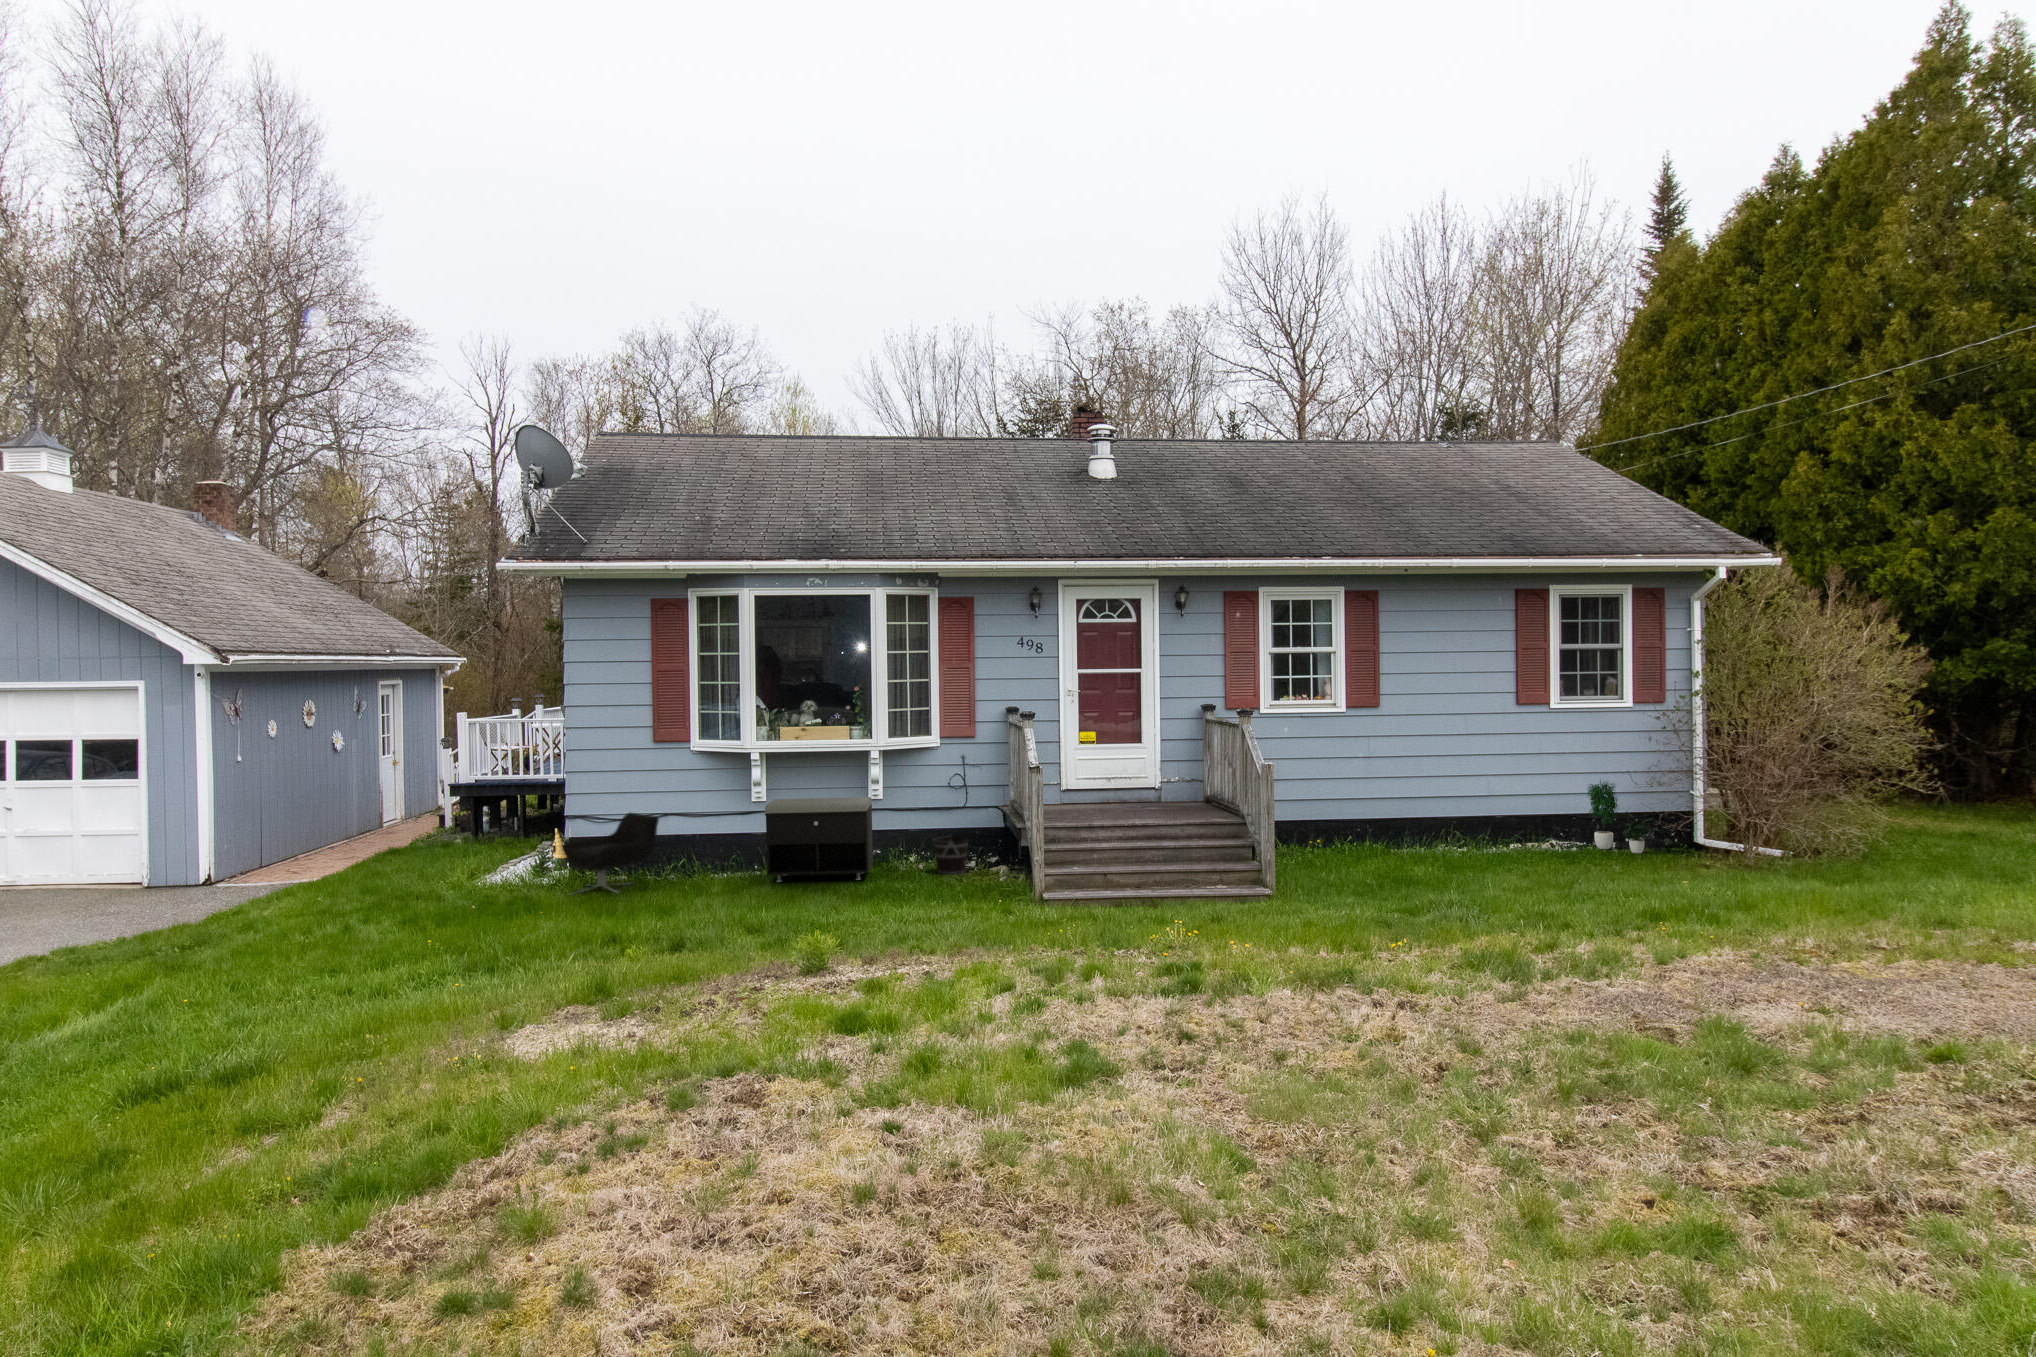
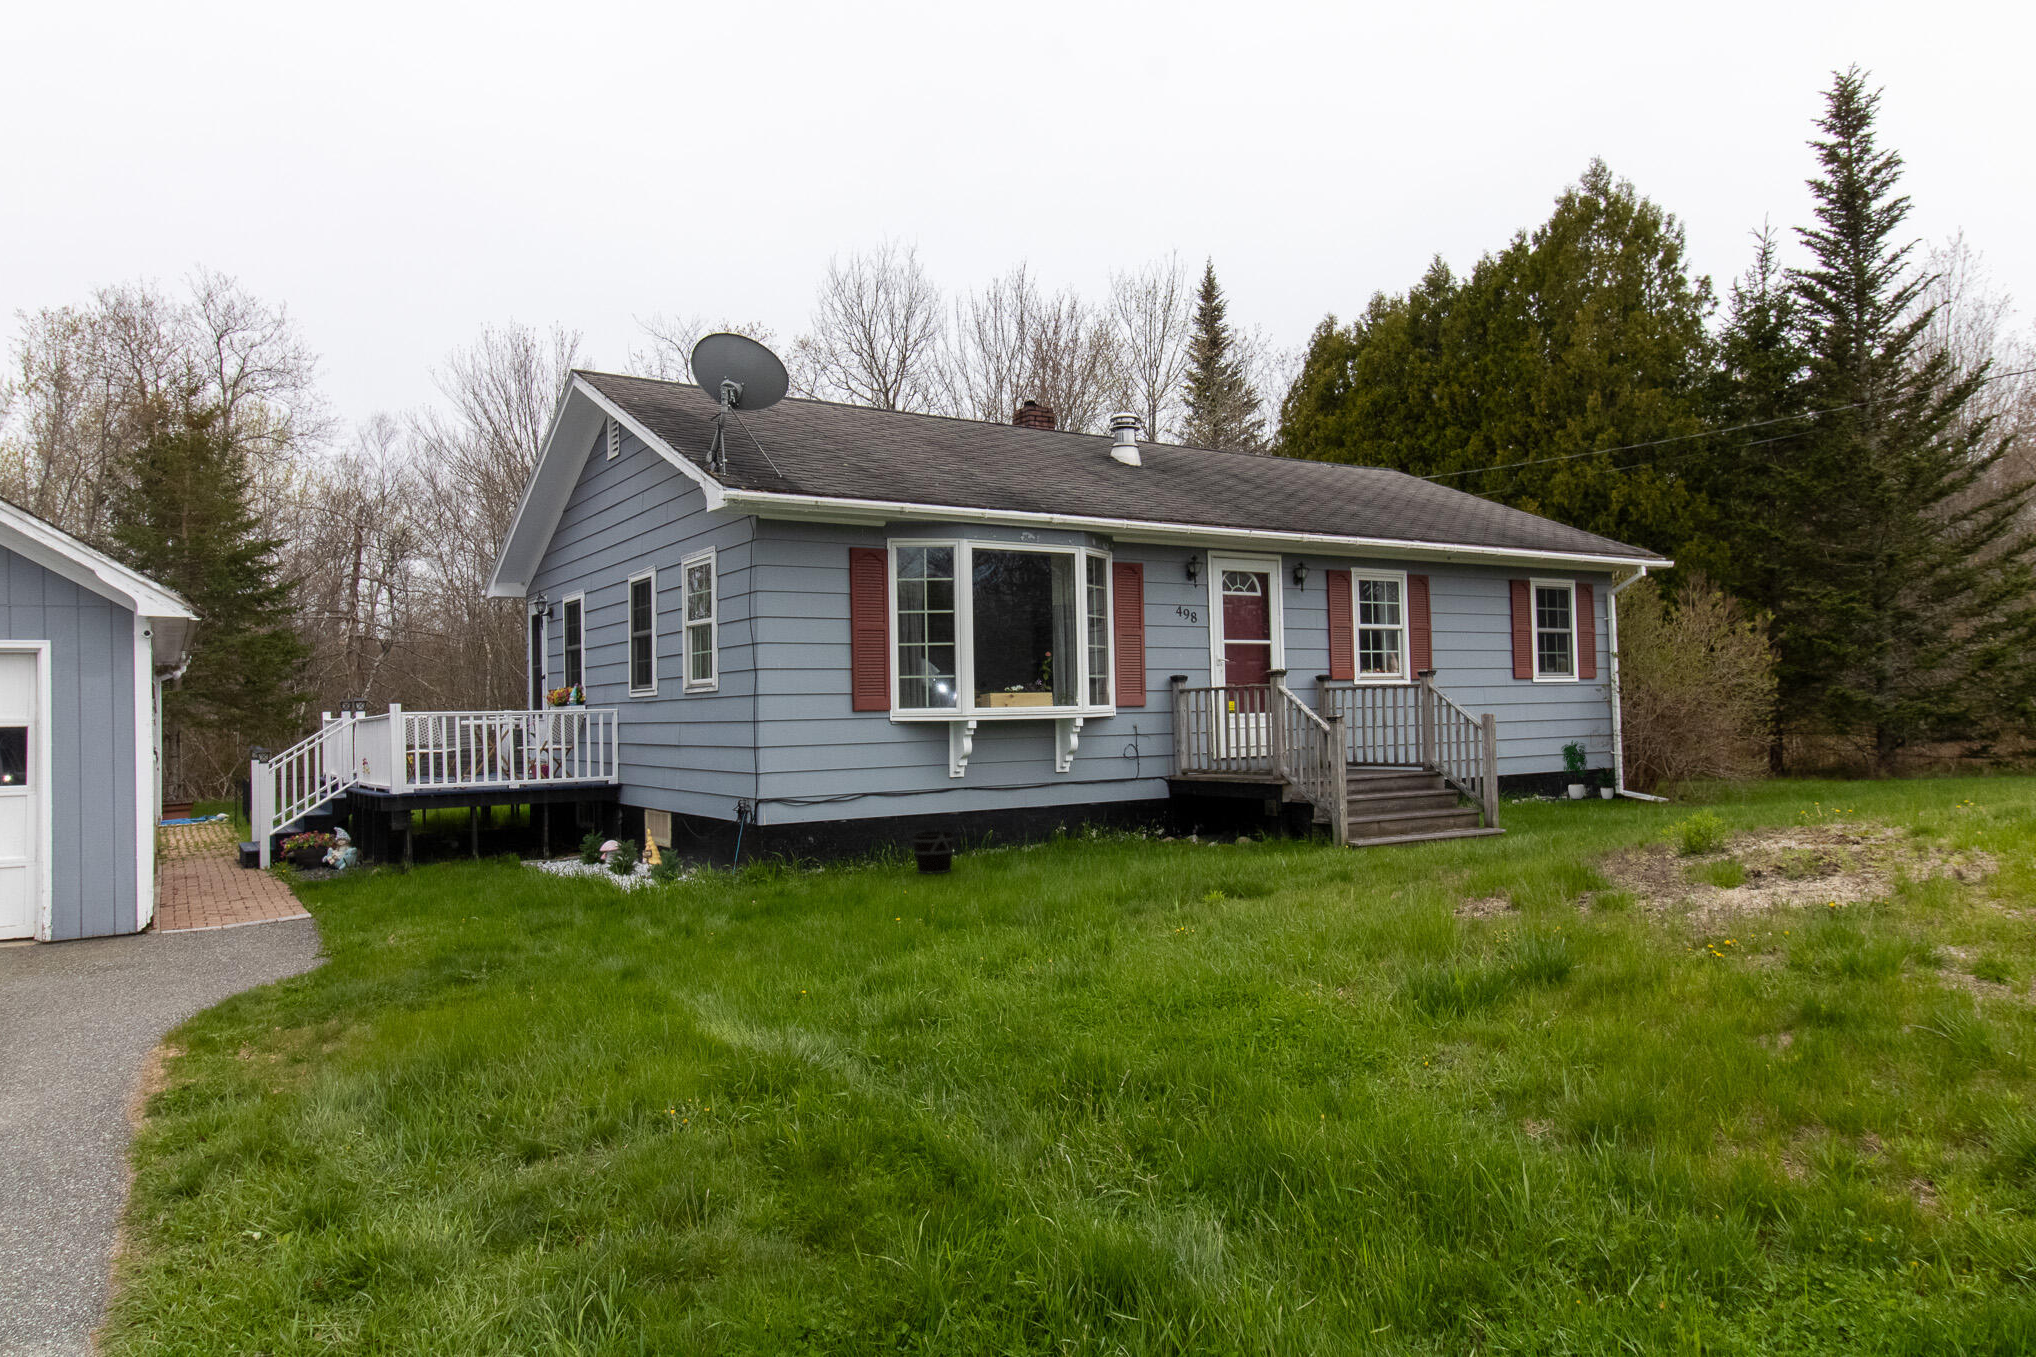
storage bench: present [765,797,873,882] -> none [969,772,1097,867]
lounge chair: present [562,813,659,895] -> none [770,798,885,895]
bucket: present [934,837,968,874] -> present [913,832,953,873]

